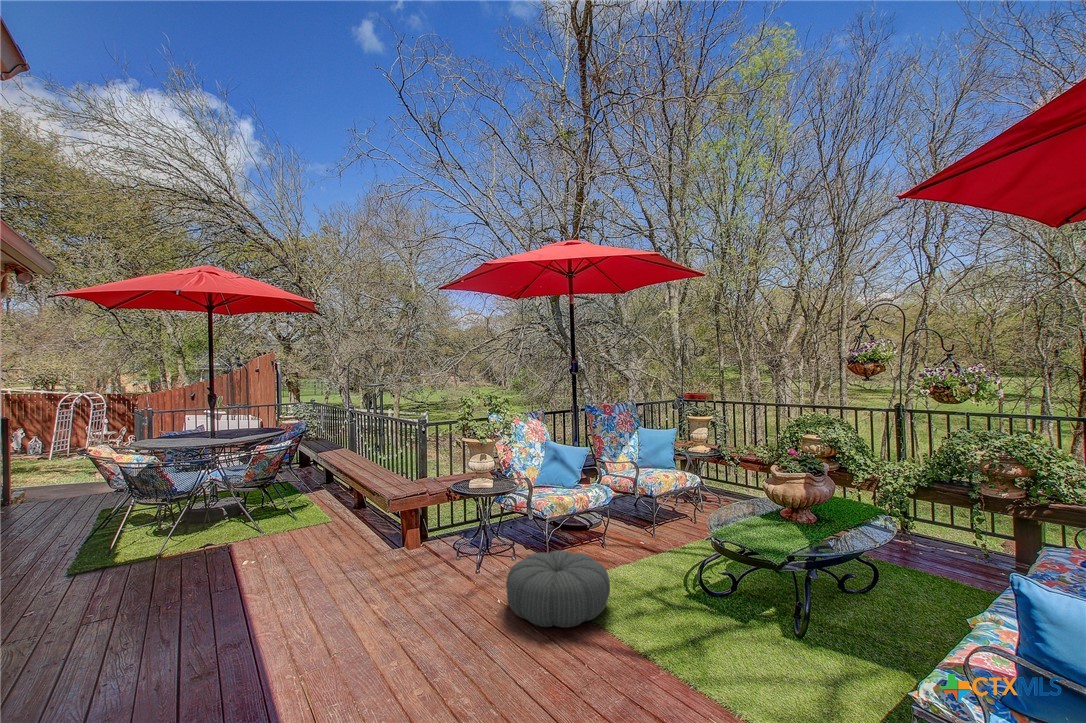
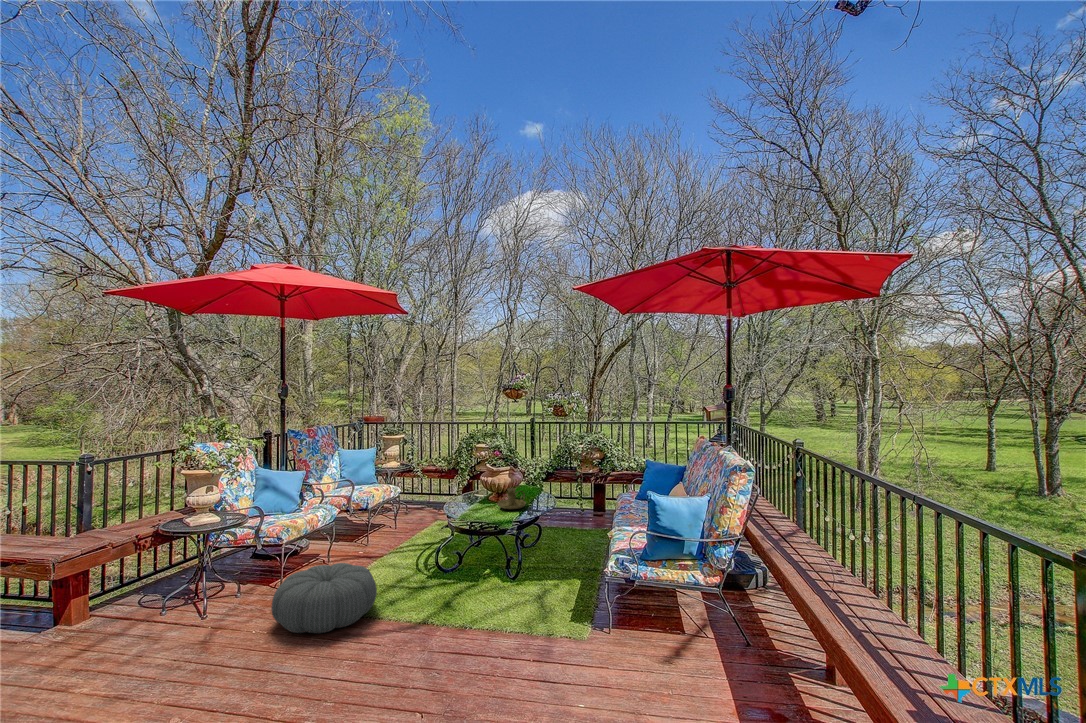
candle holder: none [789,503,839,535] -> present [497,488,526,509]

